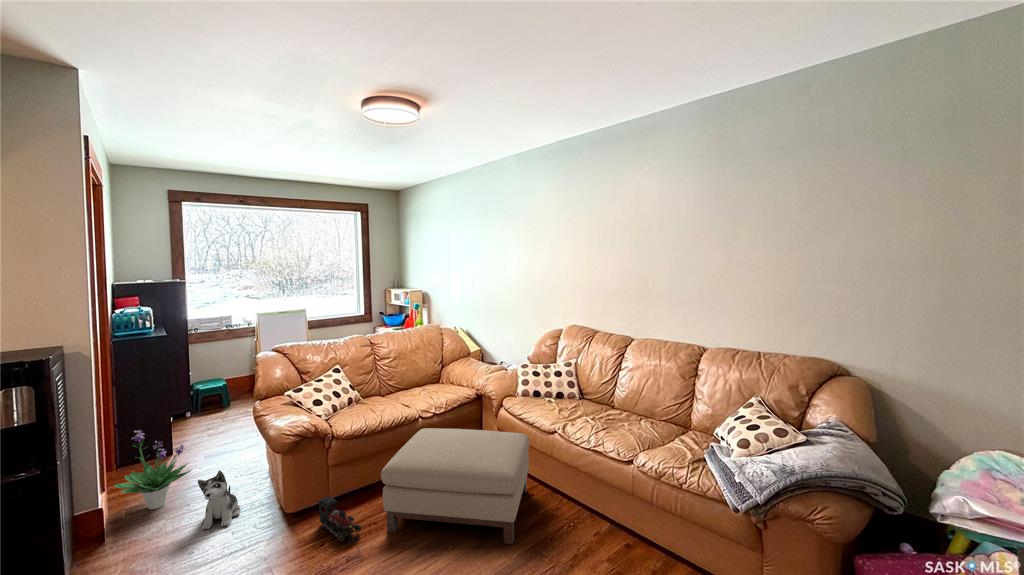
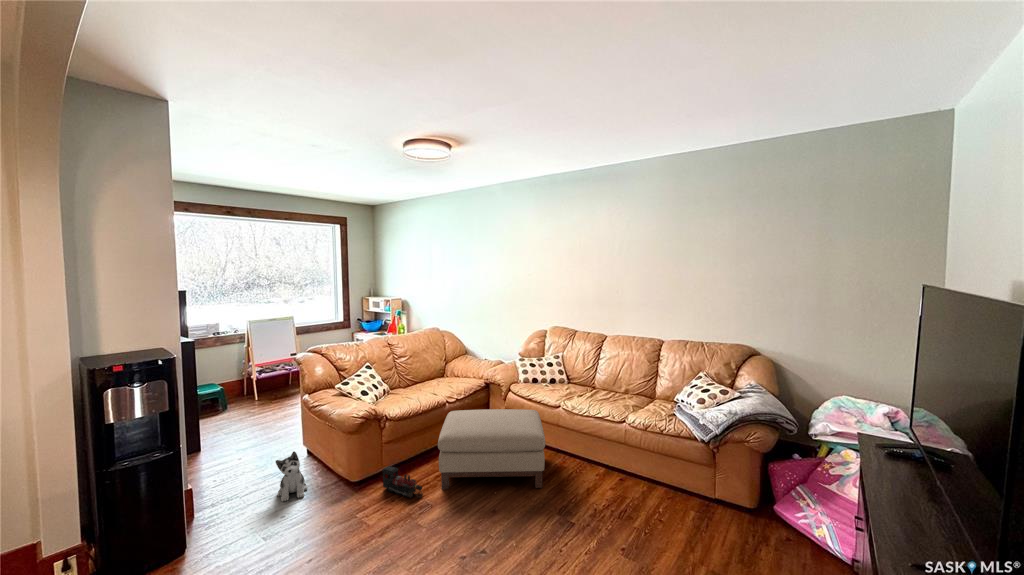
potted plant: present [114,430,191,510] -> none [189,422,255,493]

